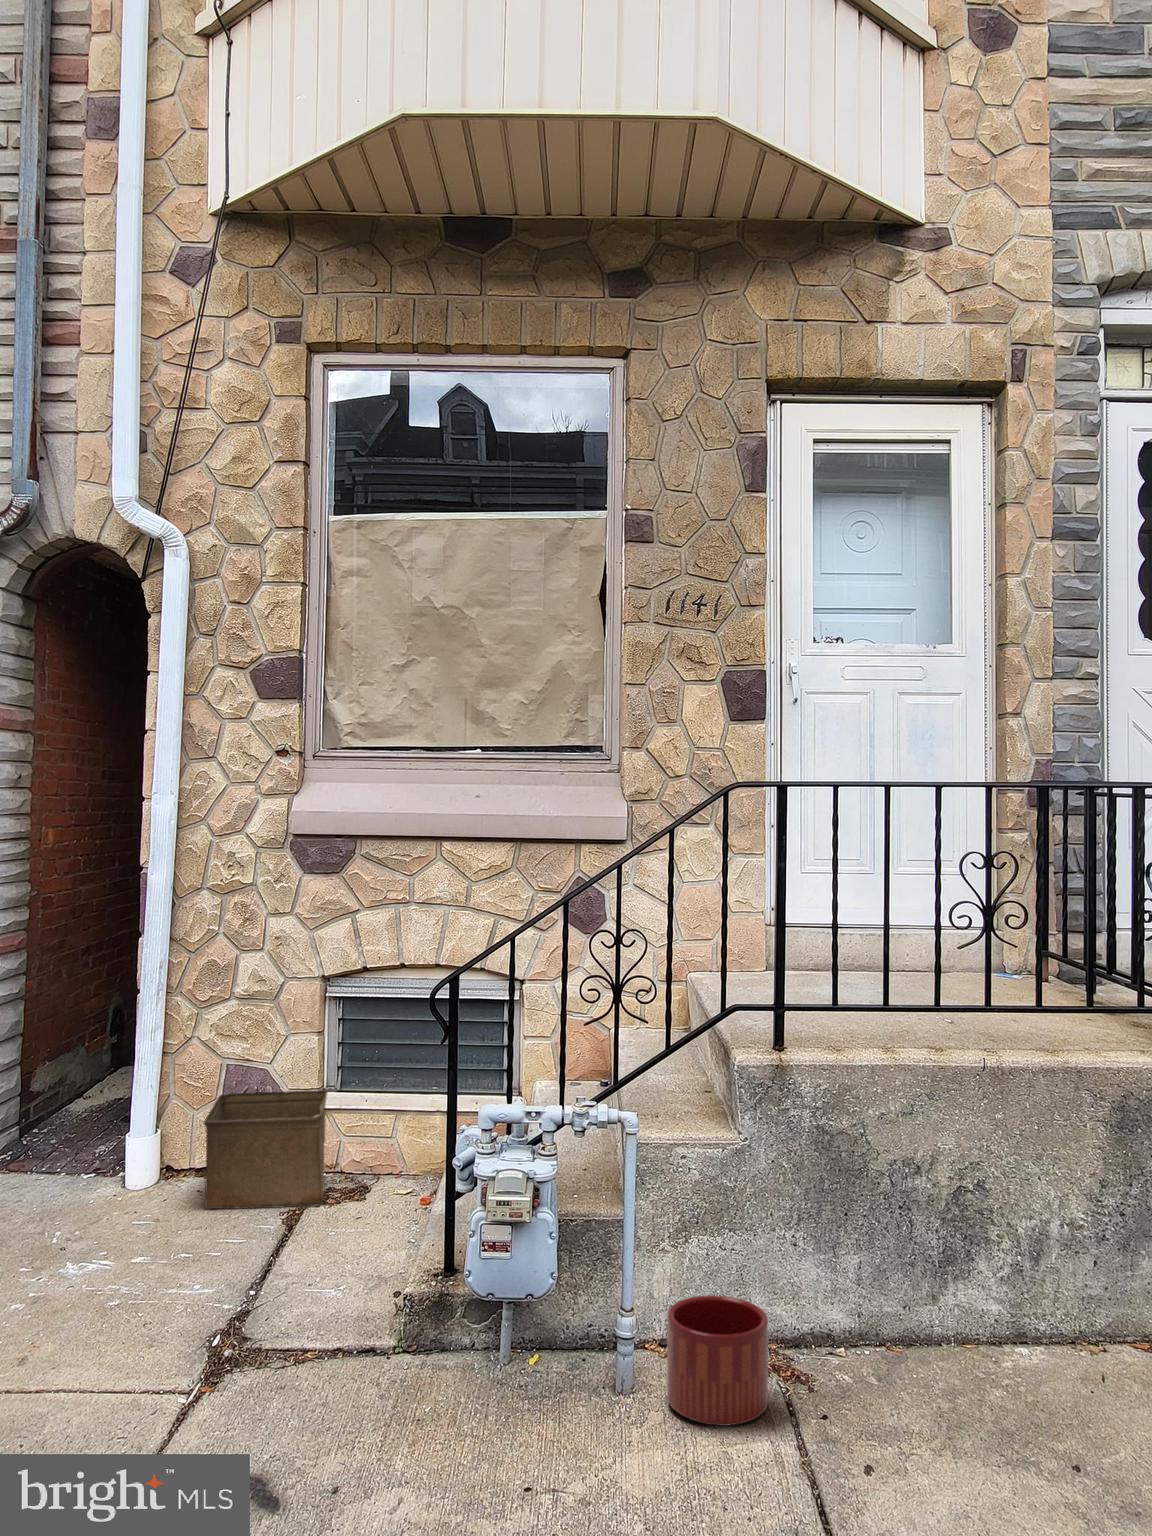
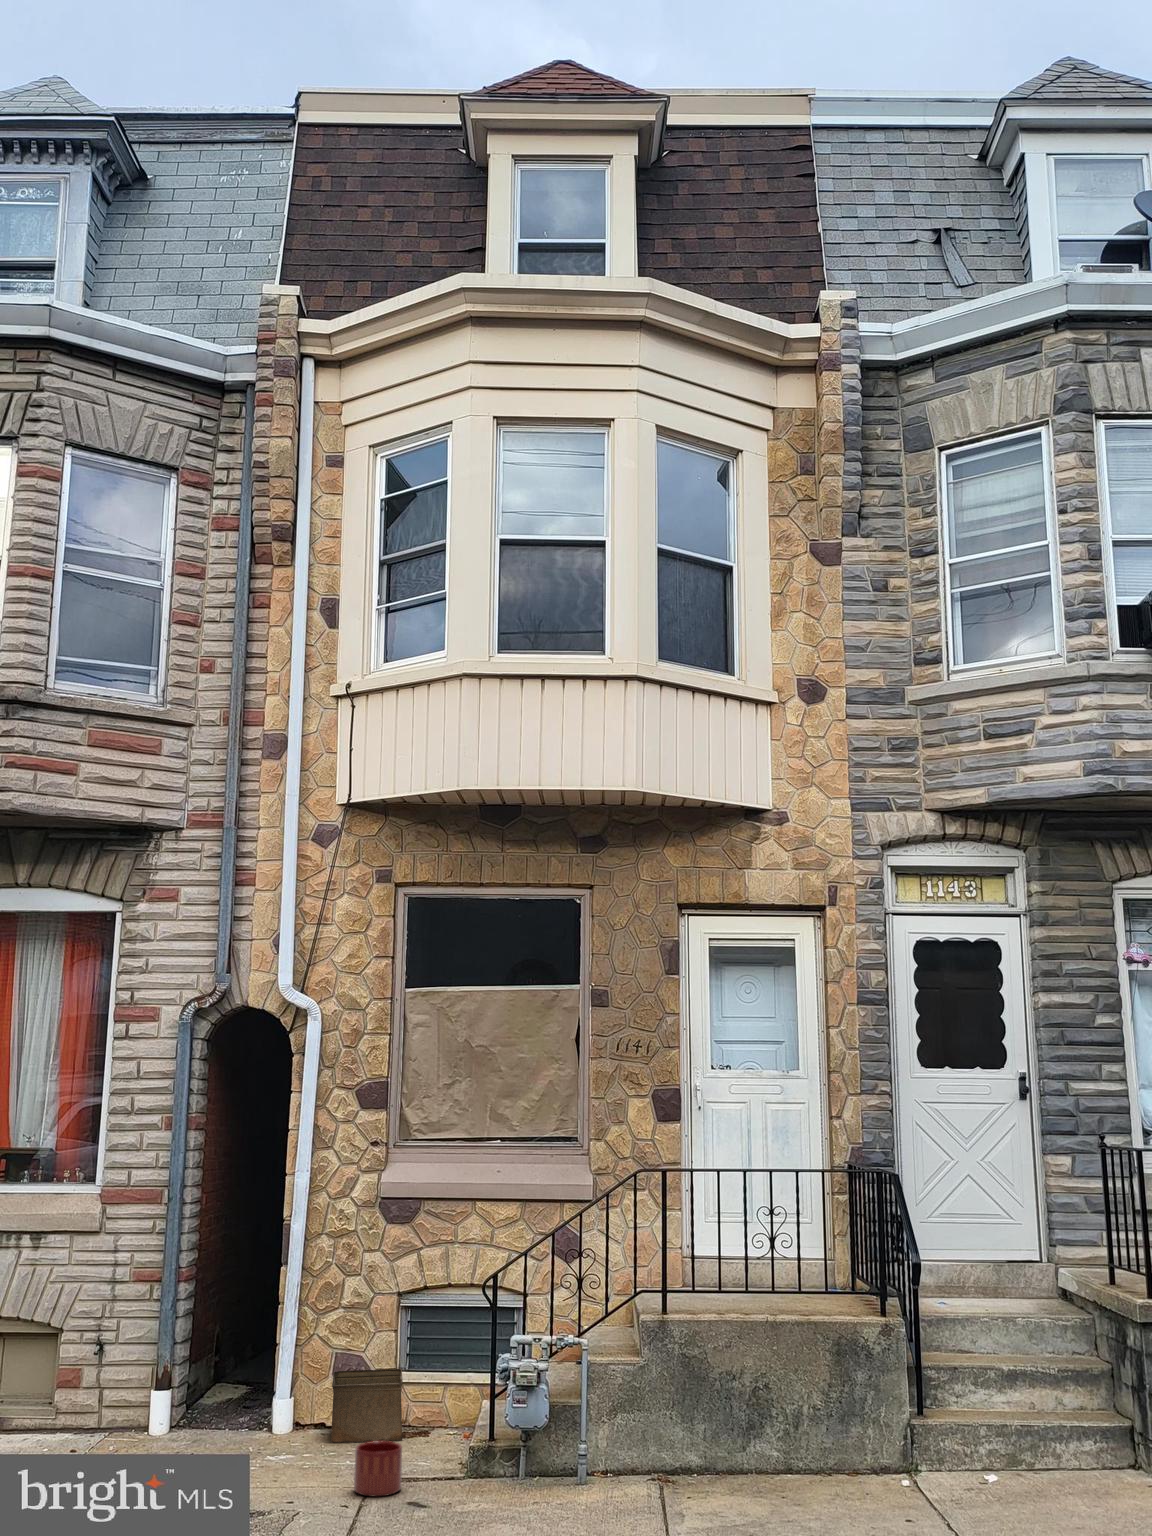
planter: present [667,1295,768,1426] -> present [354,1441,402,1497]

